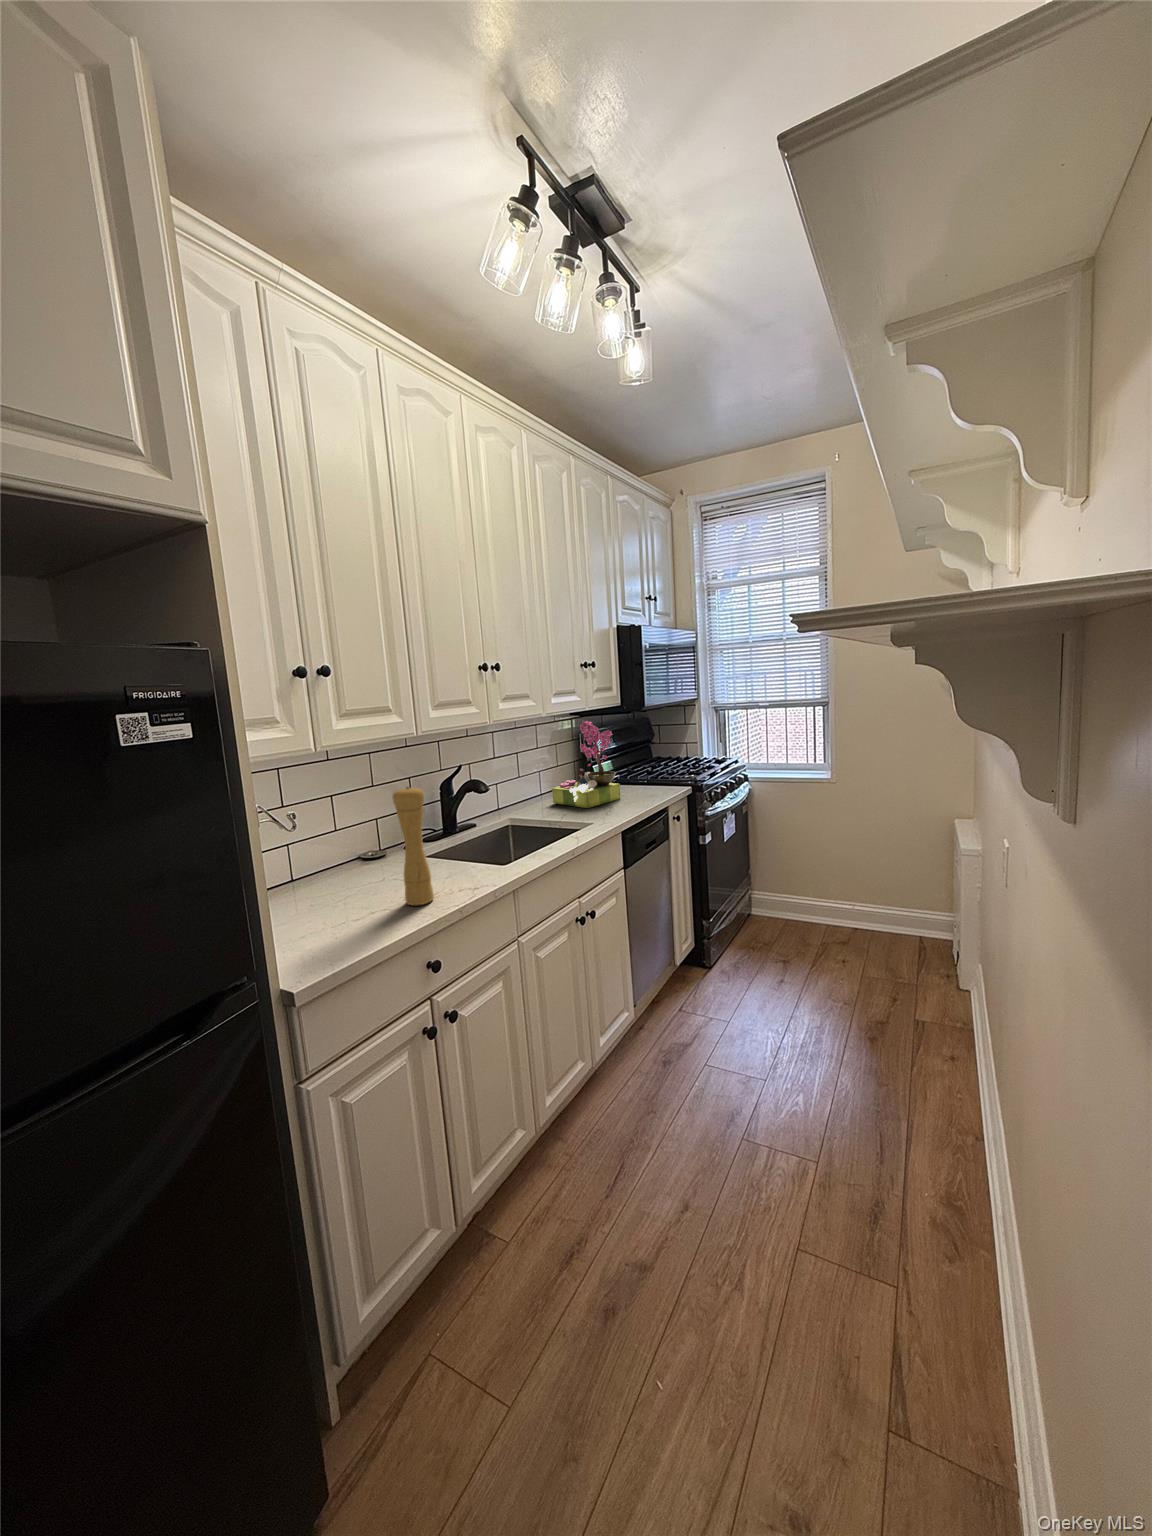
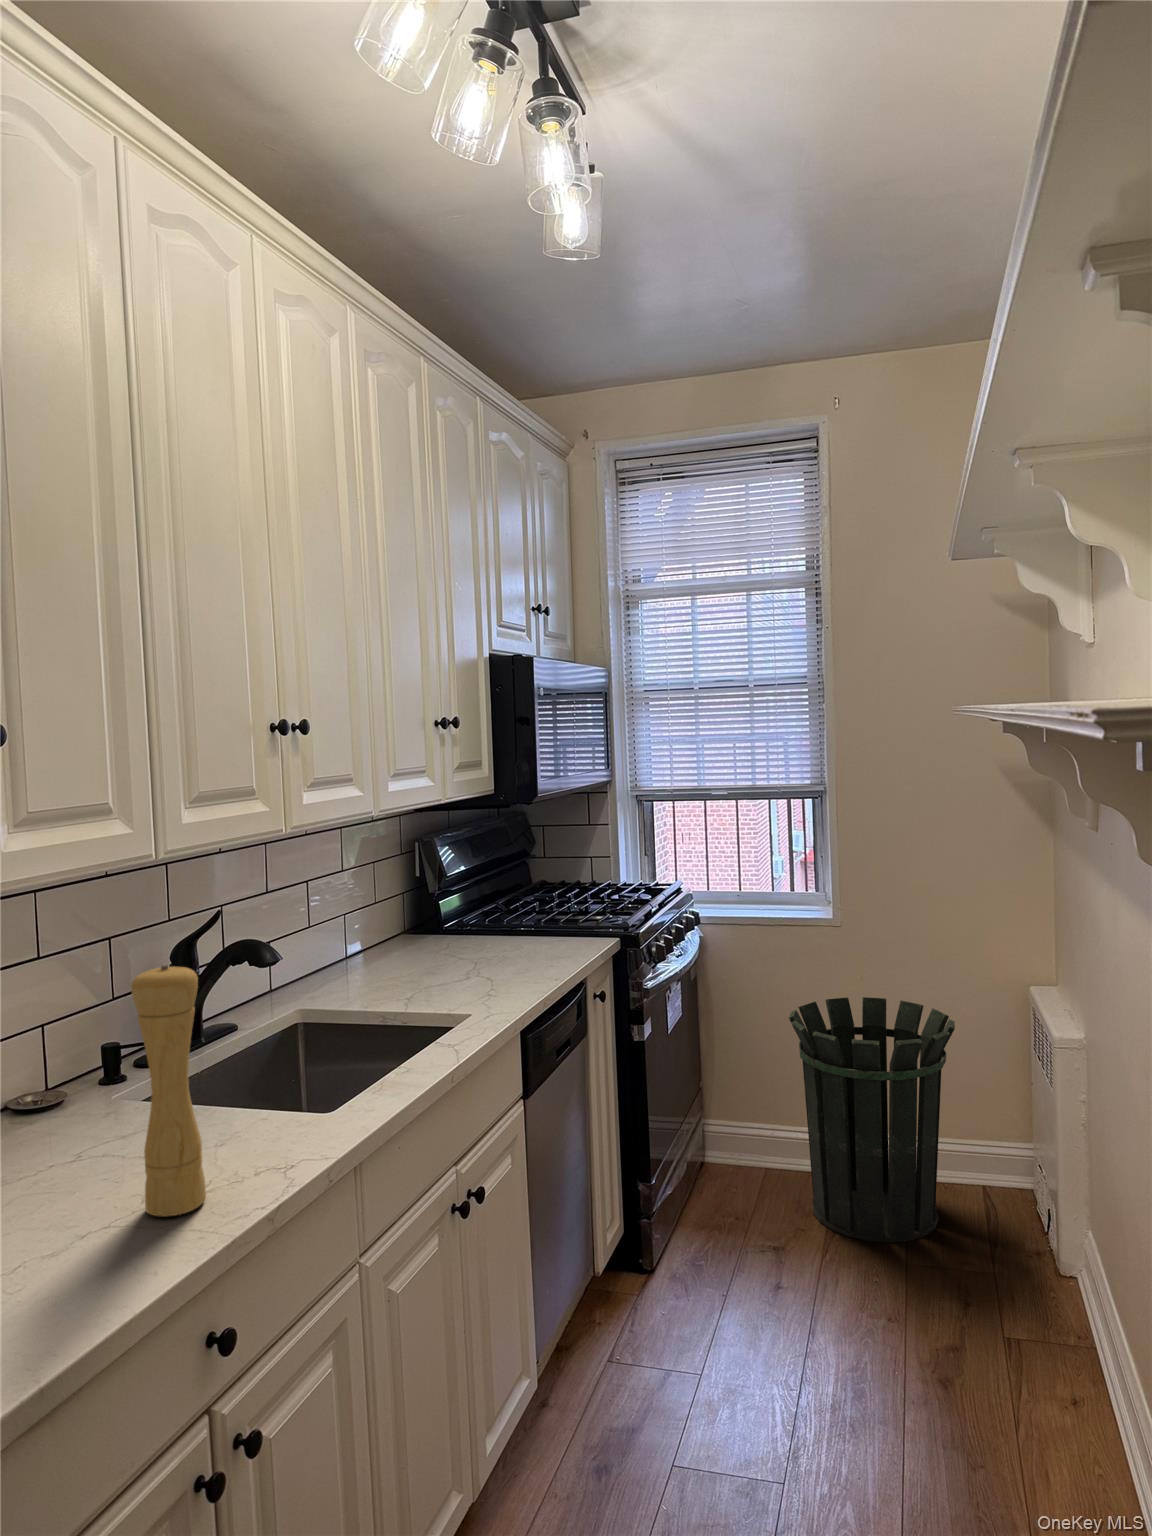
flower arrangement: present [552,721,620,808] -> none [379,817,505,983]
waste bin: none [799,826,905,966] -> present [789,997,955,1243]

